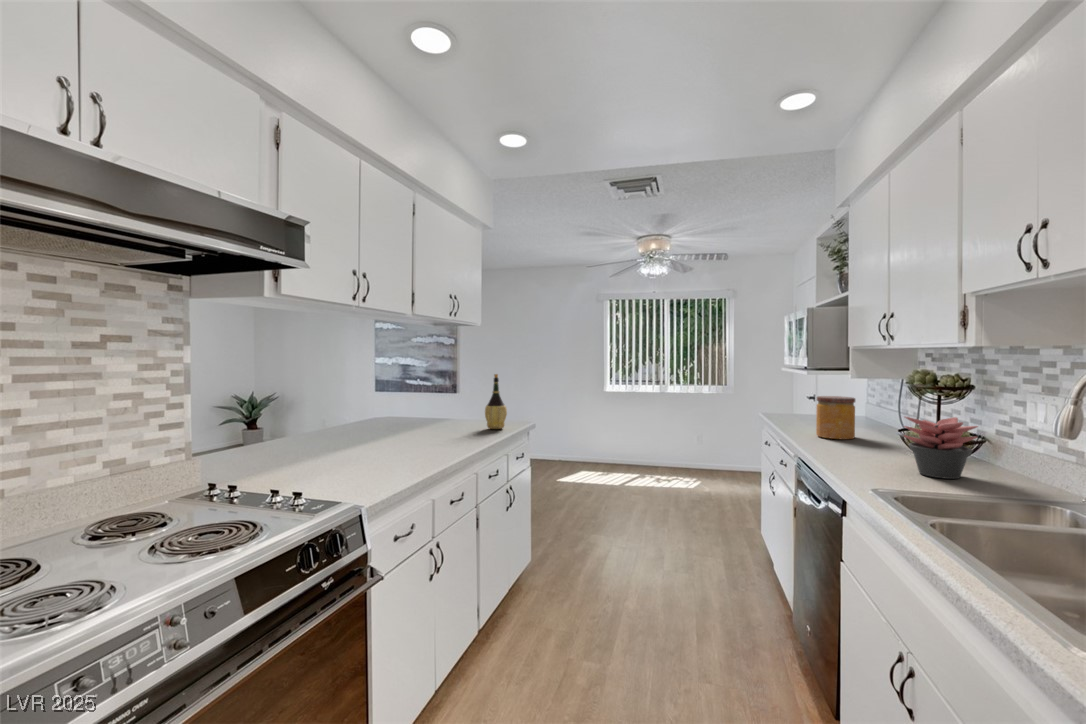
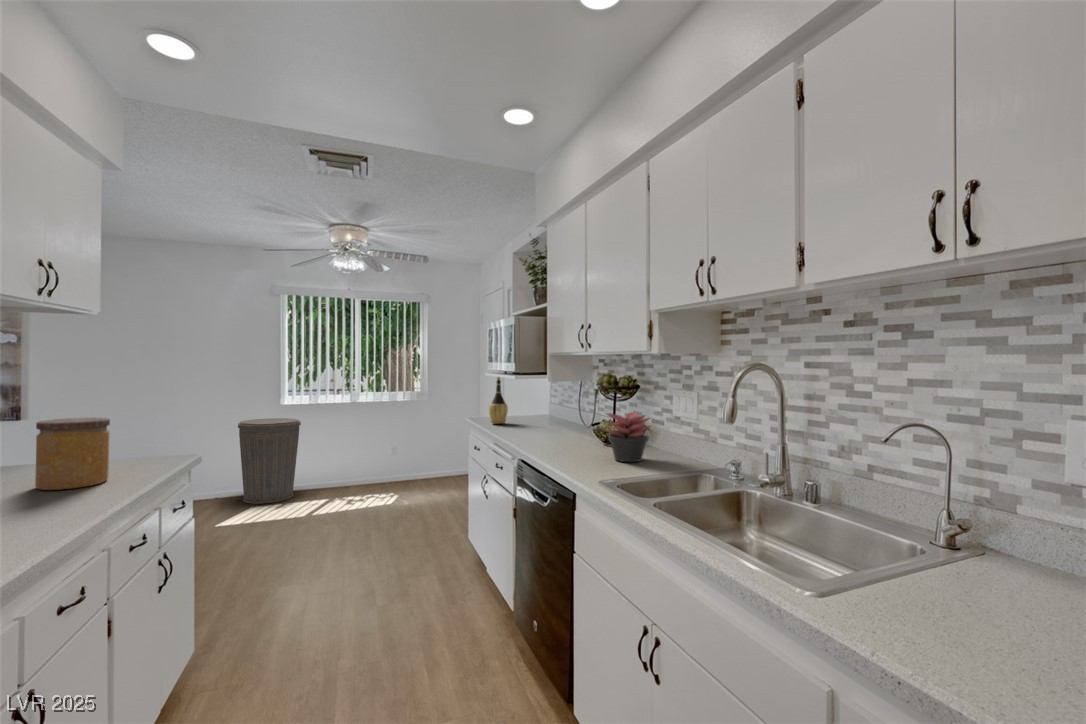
wine bottle: present [485,374,507,429] -> present [489,377,508,424]
jar: present [816,396,855,439] -> present [35,418,110,490]
trash can: none [573,404,619,473] -> present [238,418,301,504]

